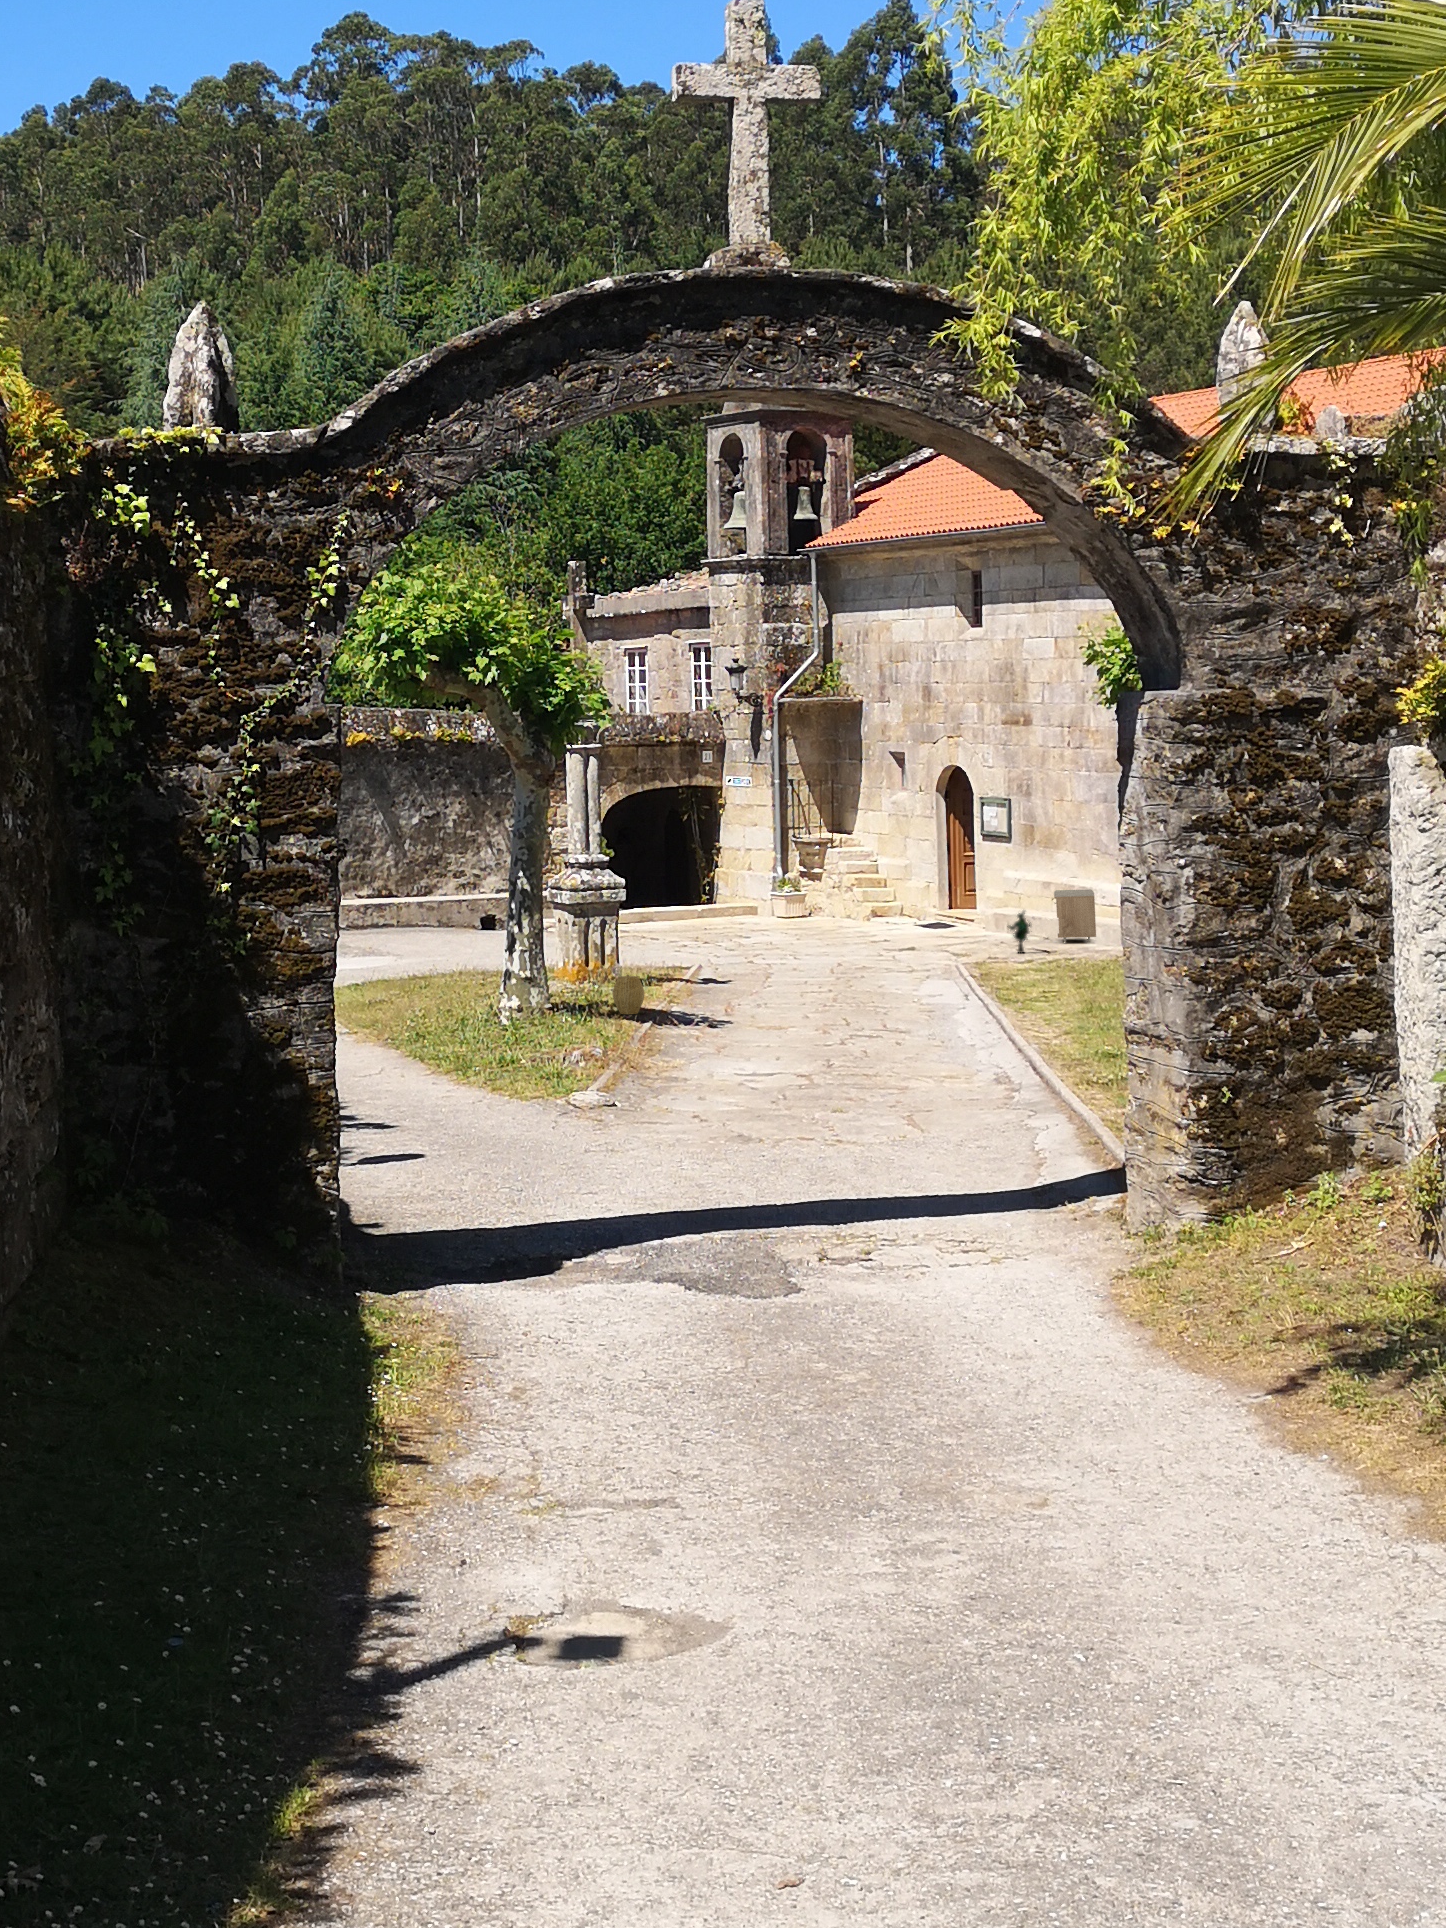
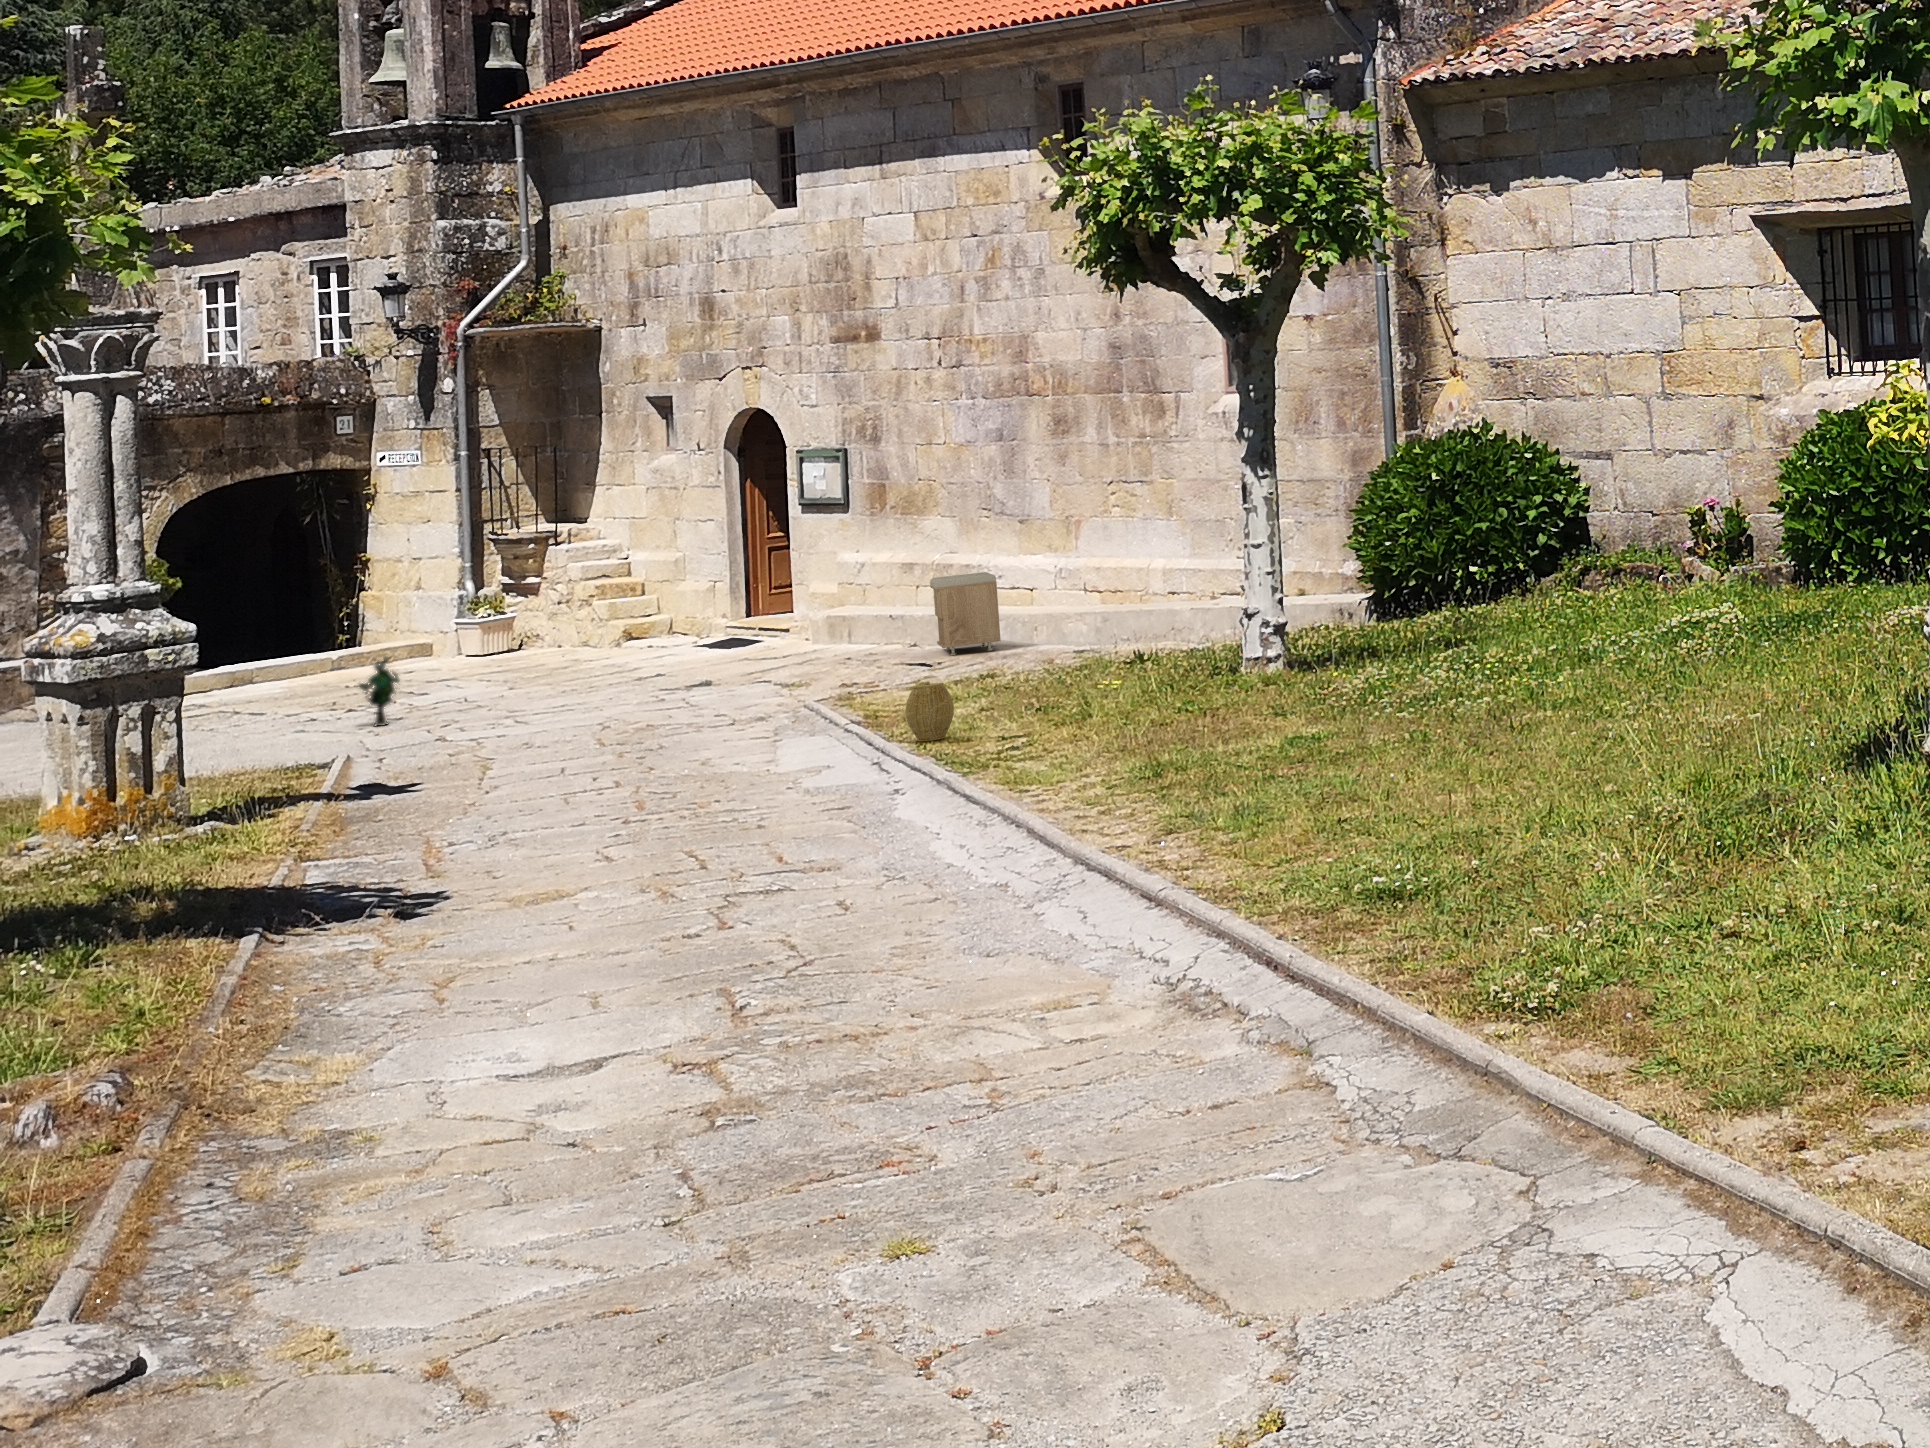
decorative plant: present [1009,911,1031,953] -> present [359,657,399,726]
woven basket: present [613,974,644,1014] -> present [905,682,954,741]

